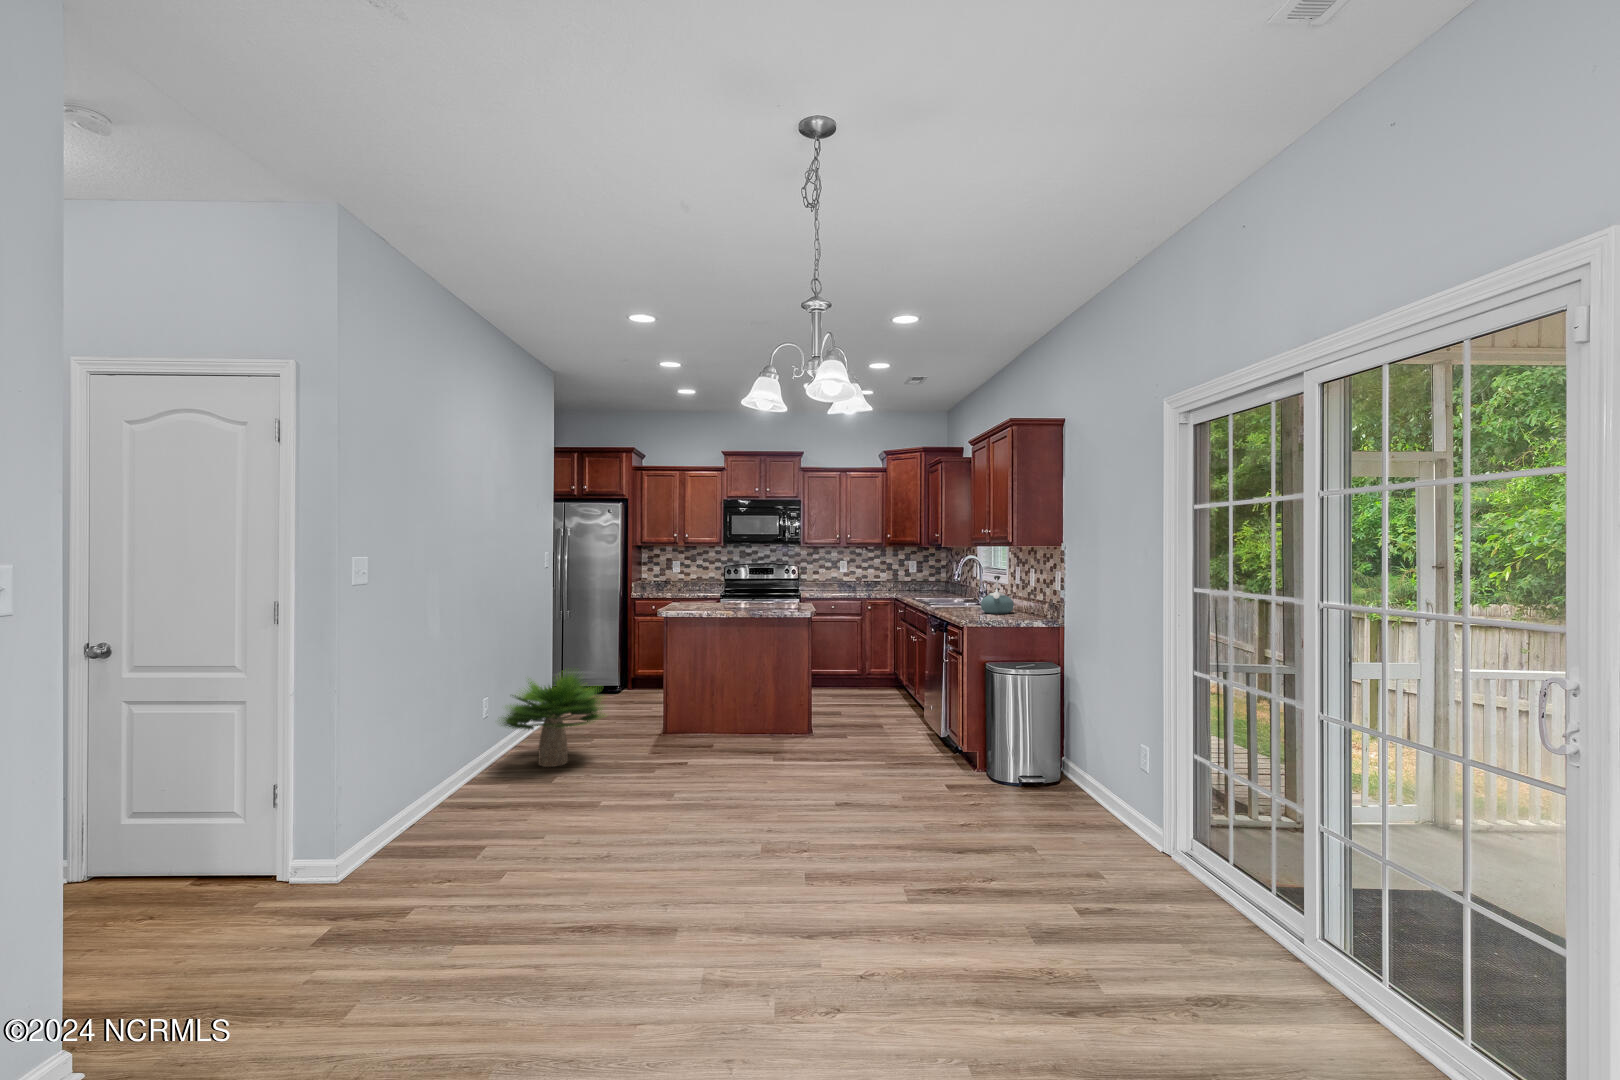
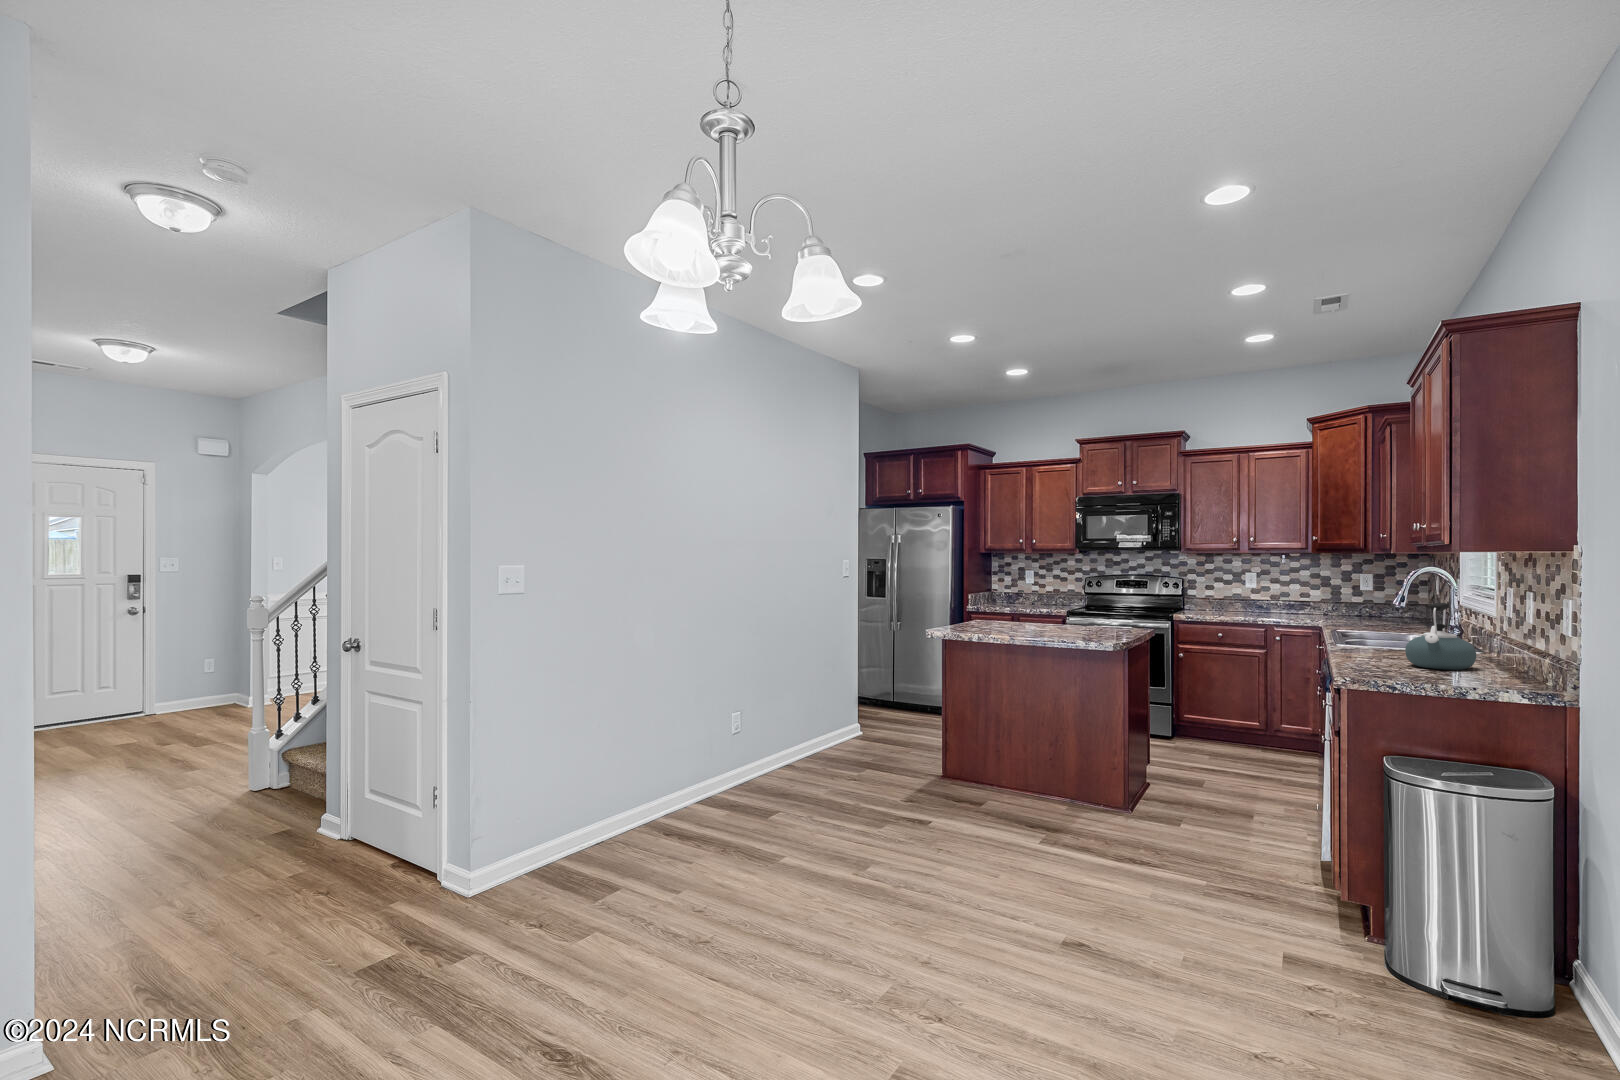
potted plant: present [502,674,604,767] -> none [734,687,857,799]

